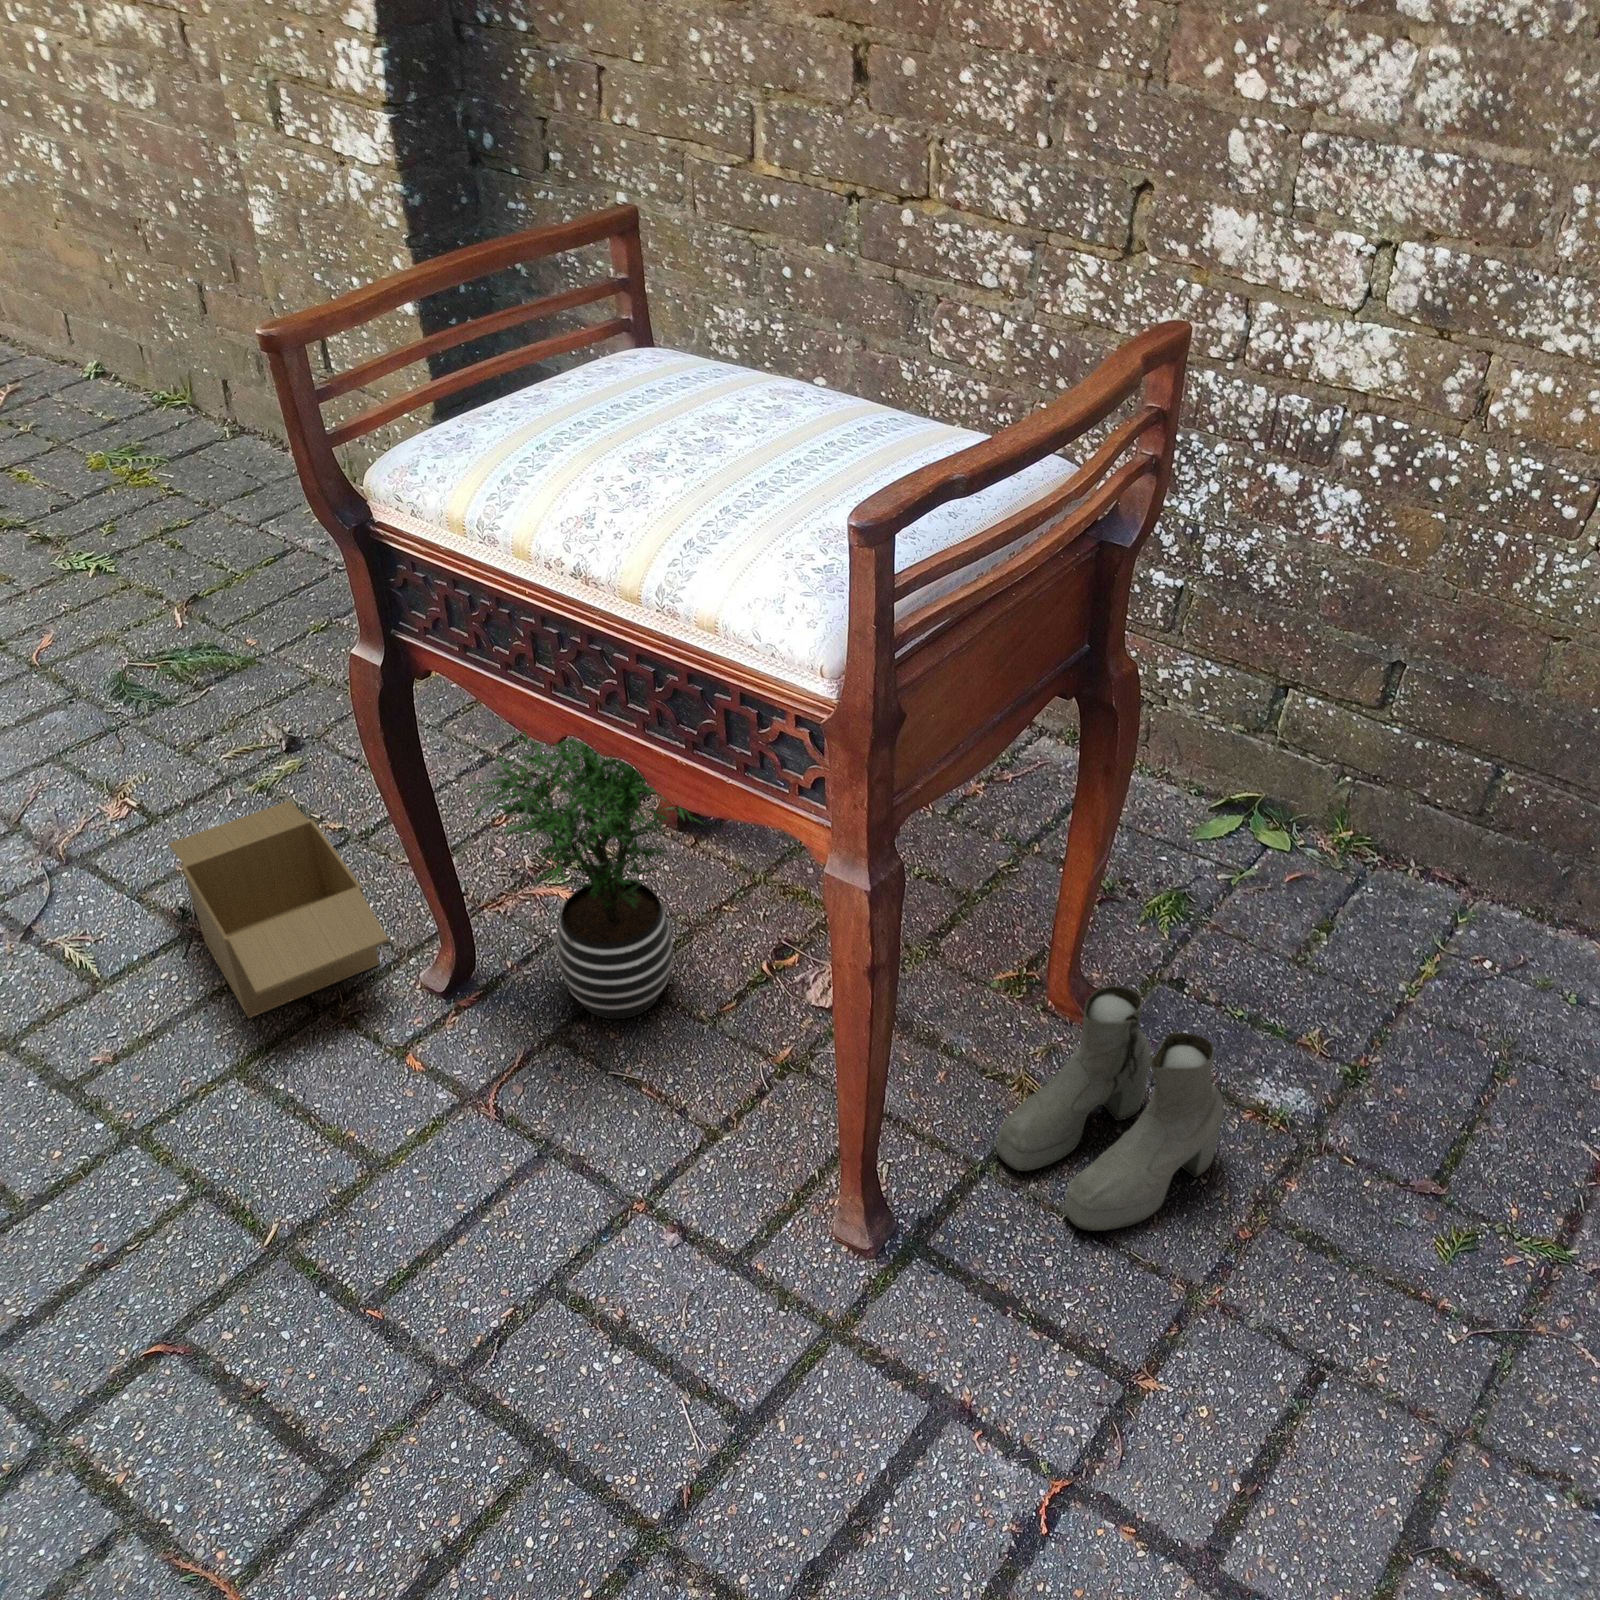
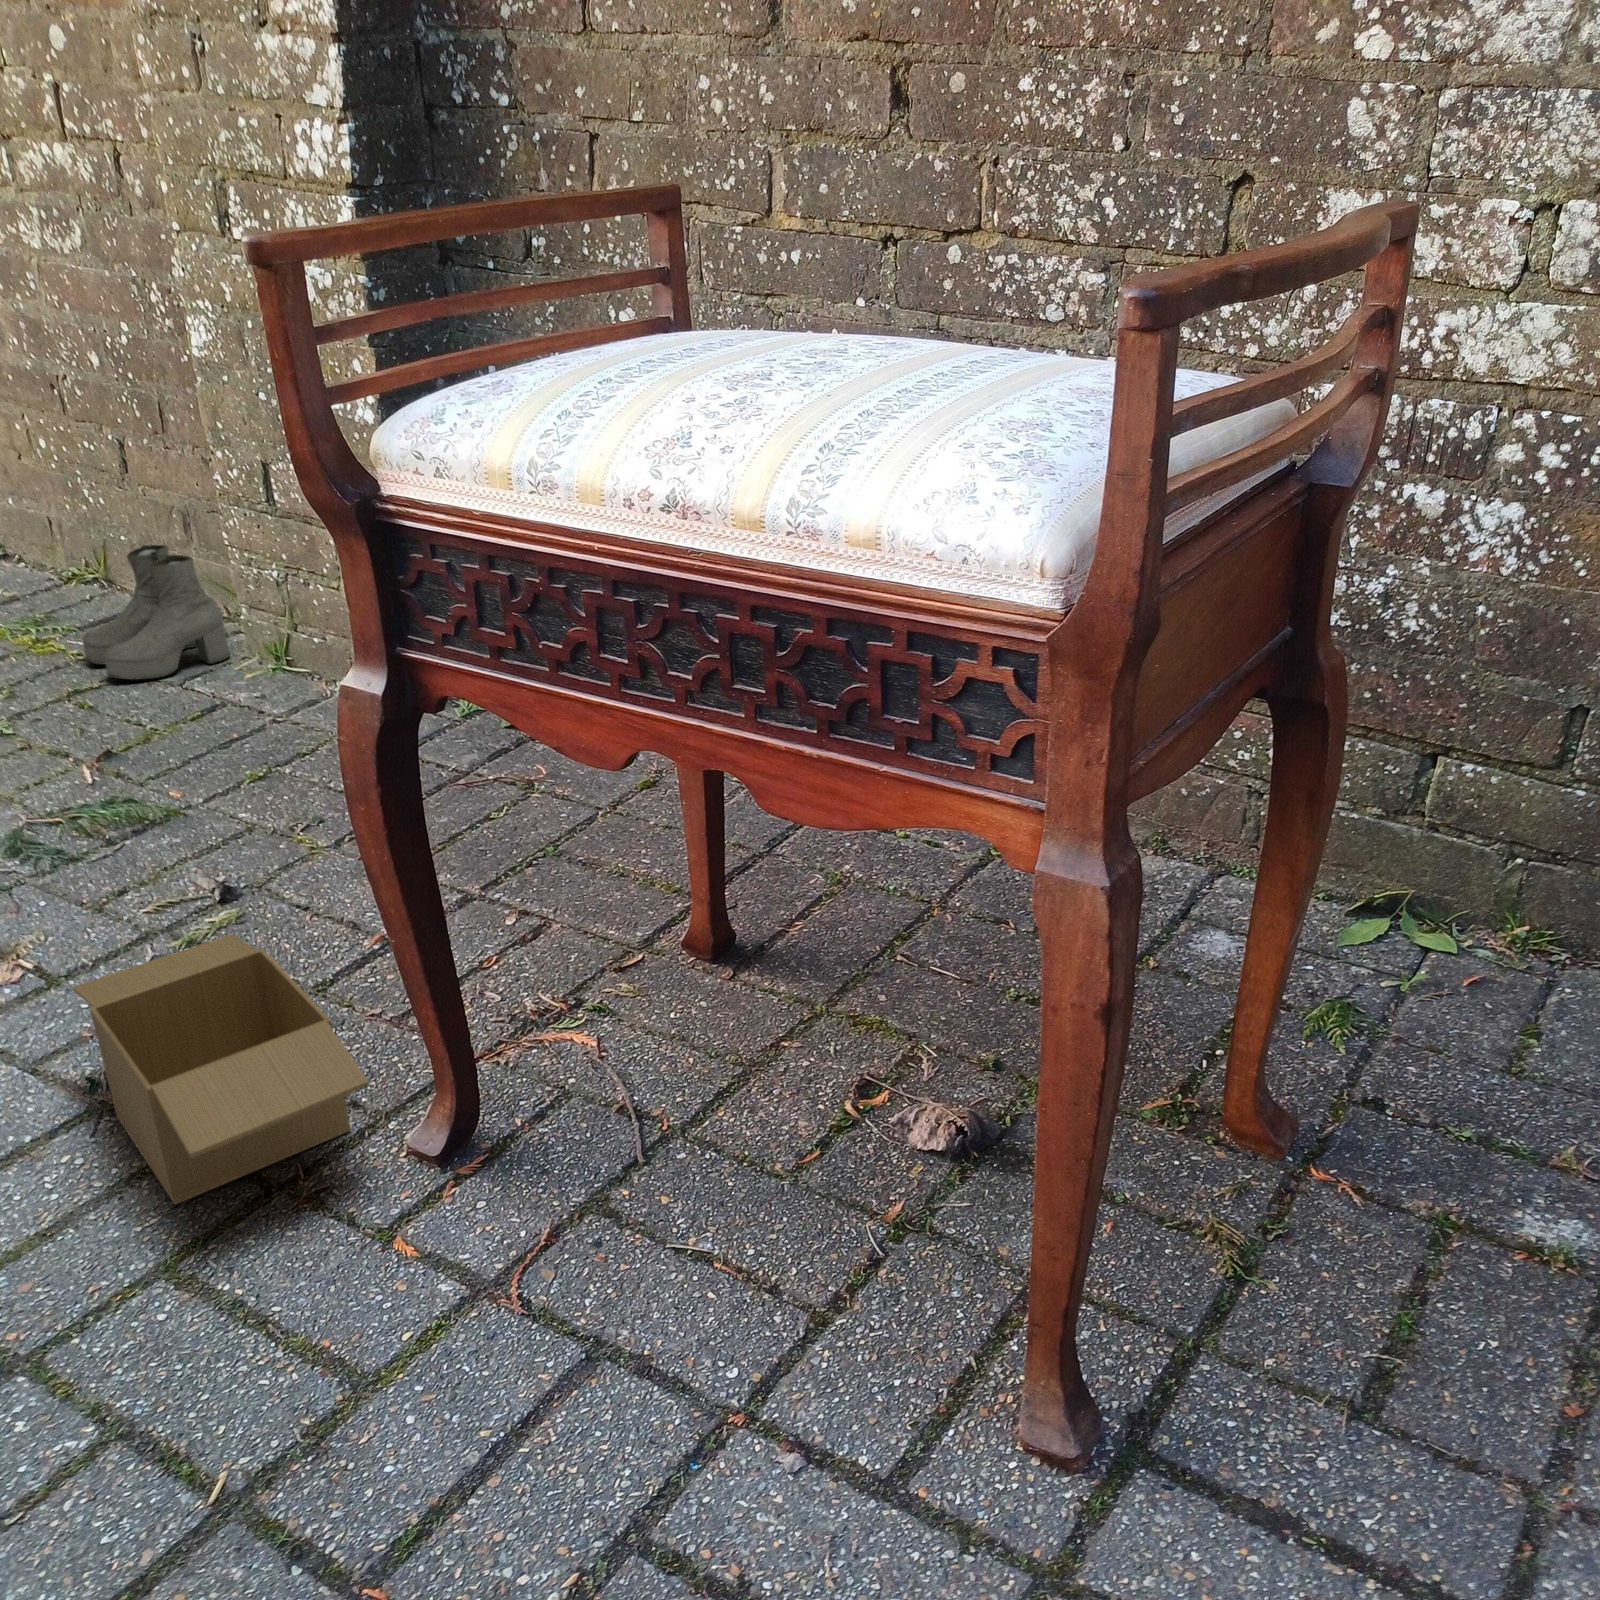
potted plant: present [467,732,701,1019] -> none [479,755,797,1180]
boots: present [996,986,1223,1231] -> present [83,545,230,680]

